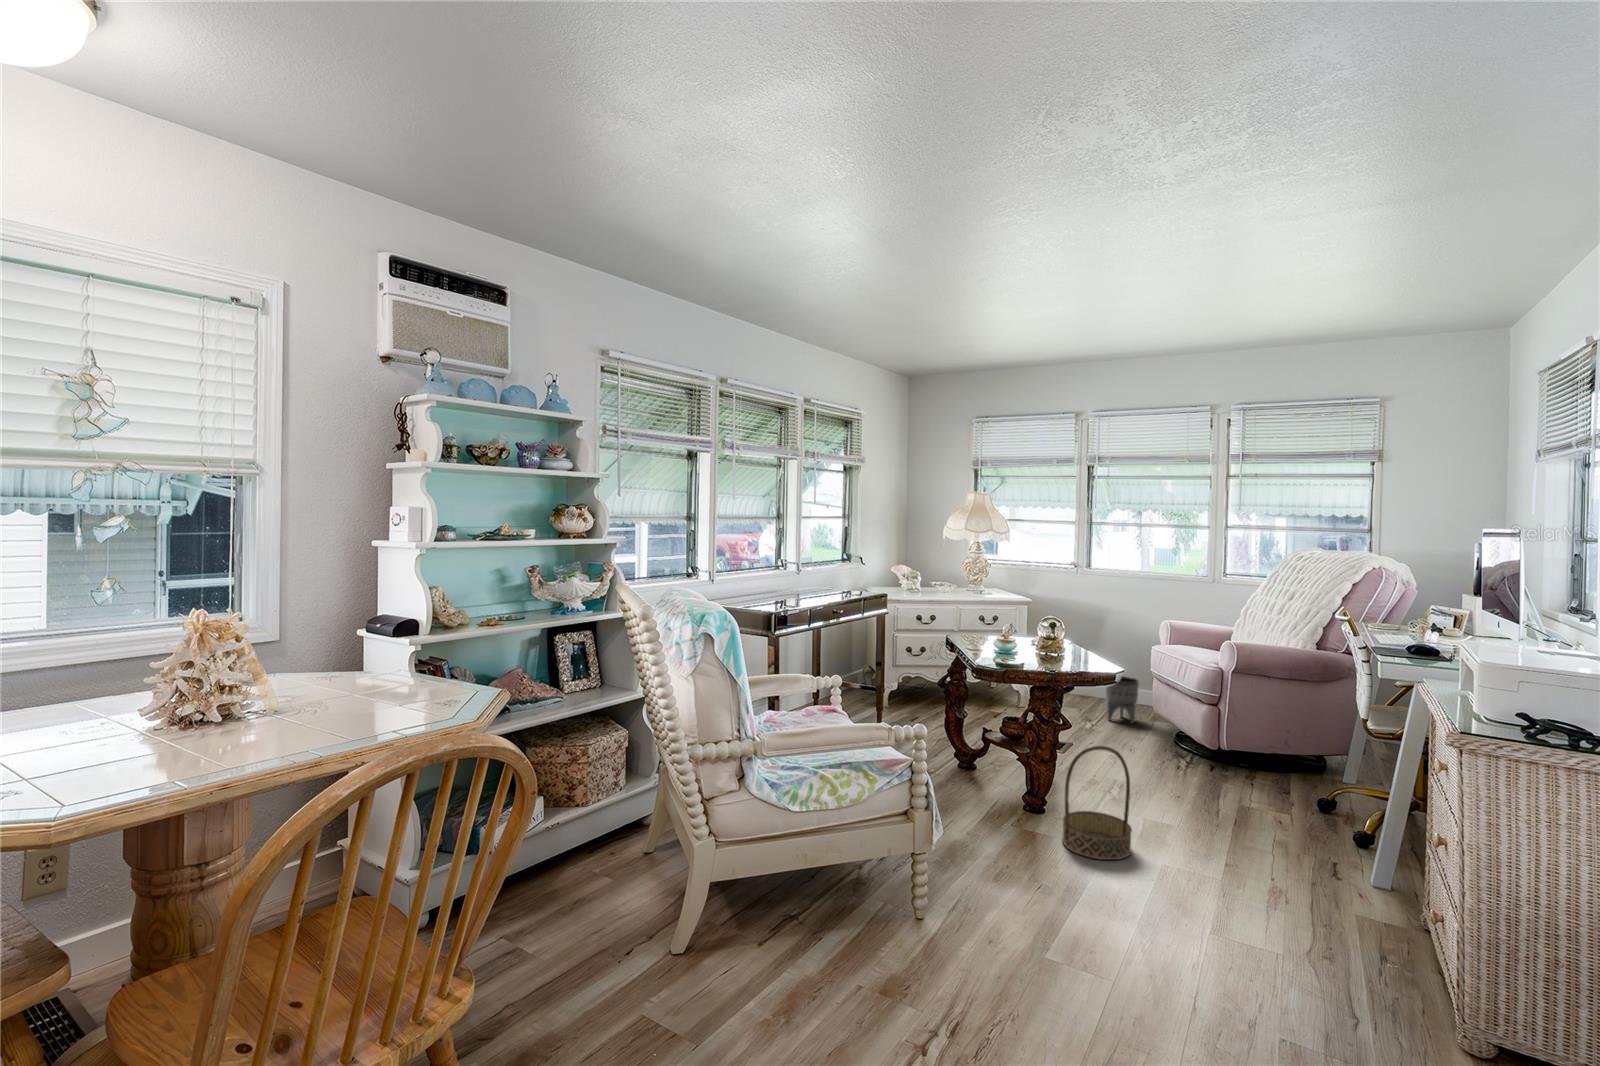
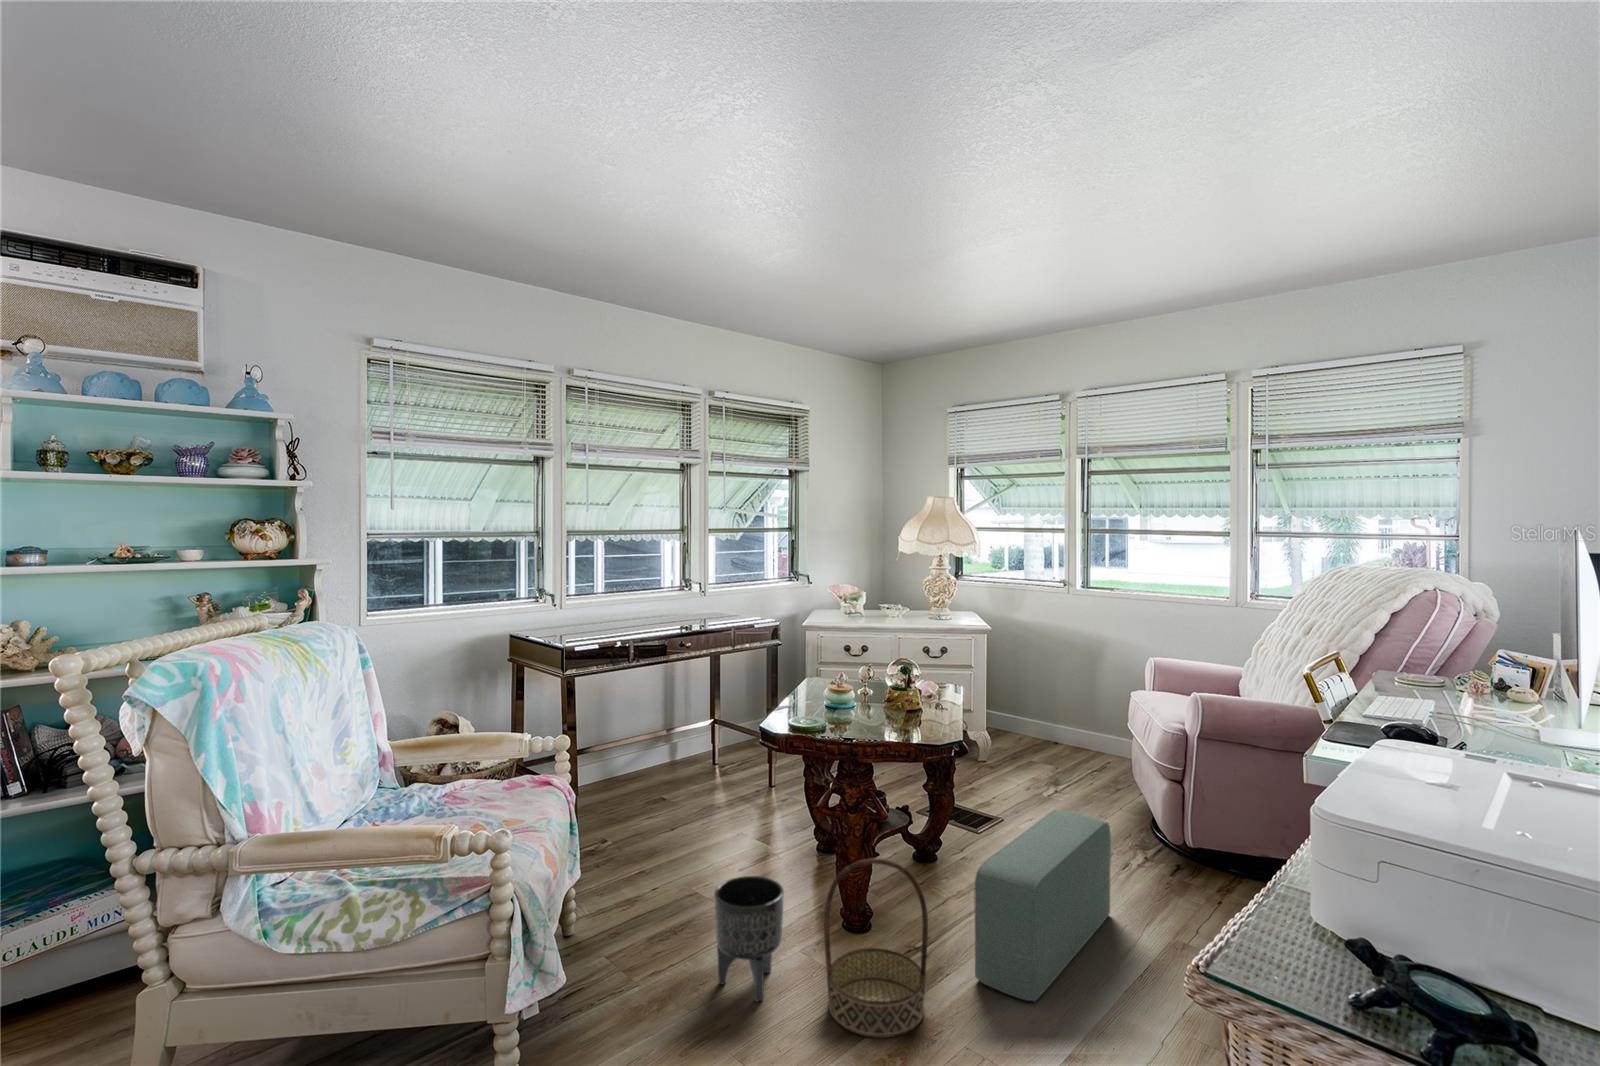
planter: present [1106,676,1139,723] -> present [714,876,784,1002]
pouf: none [1142,721,1197,836] -> present [974,811,1111,1001]

